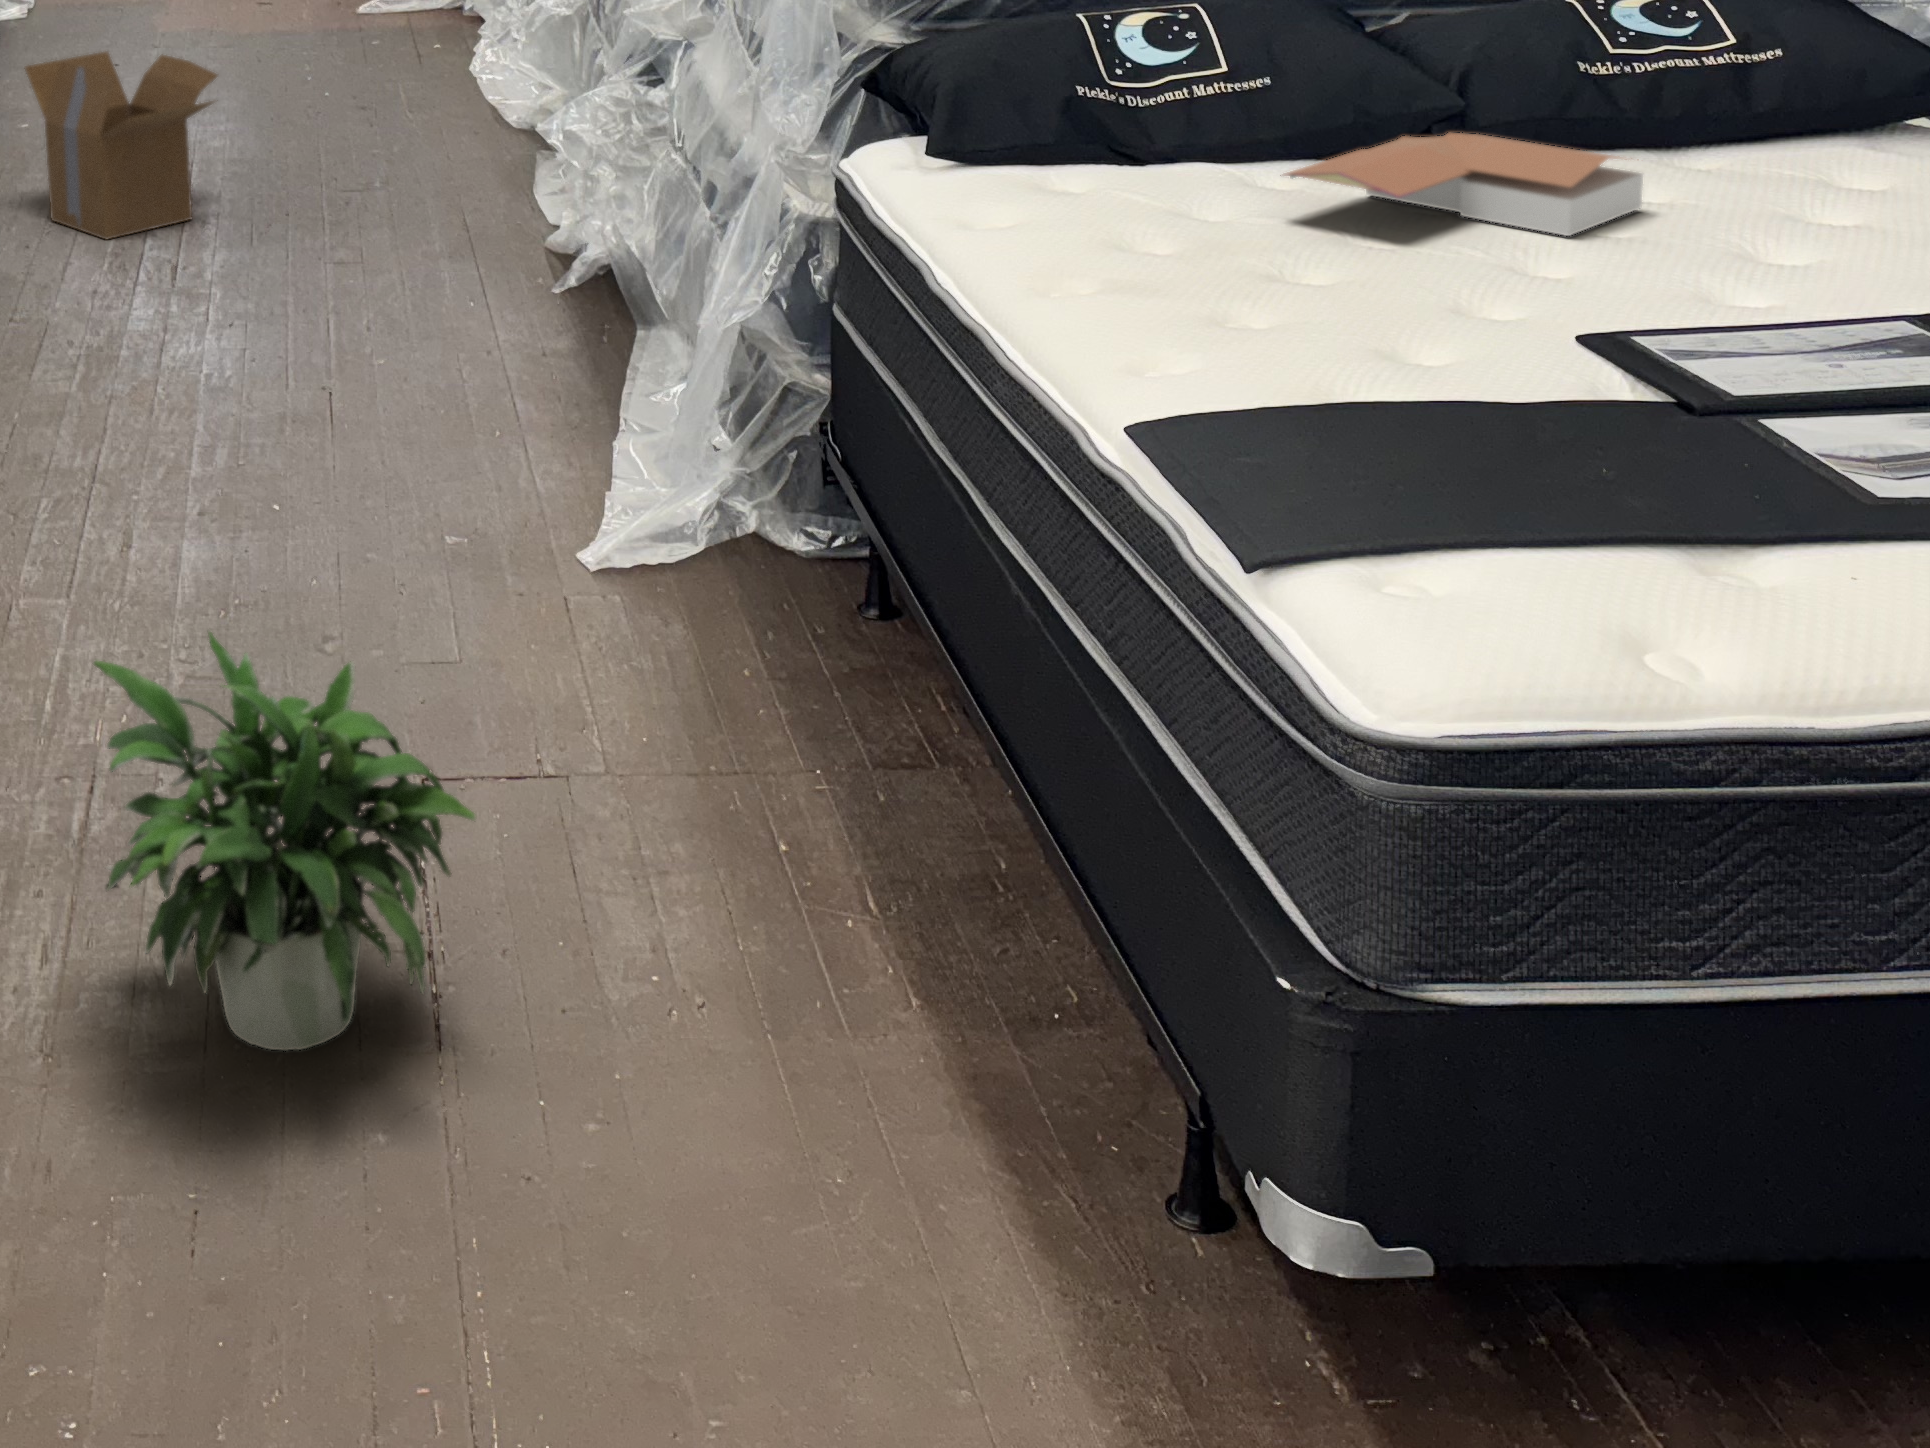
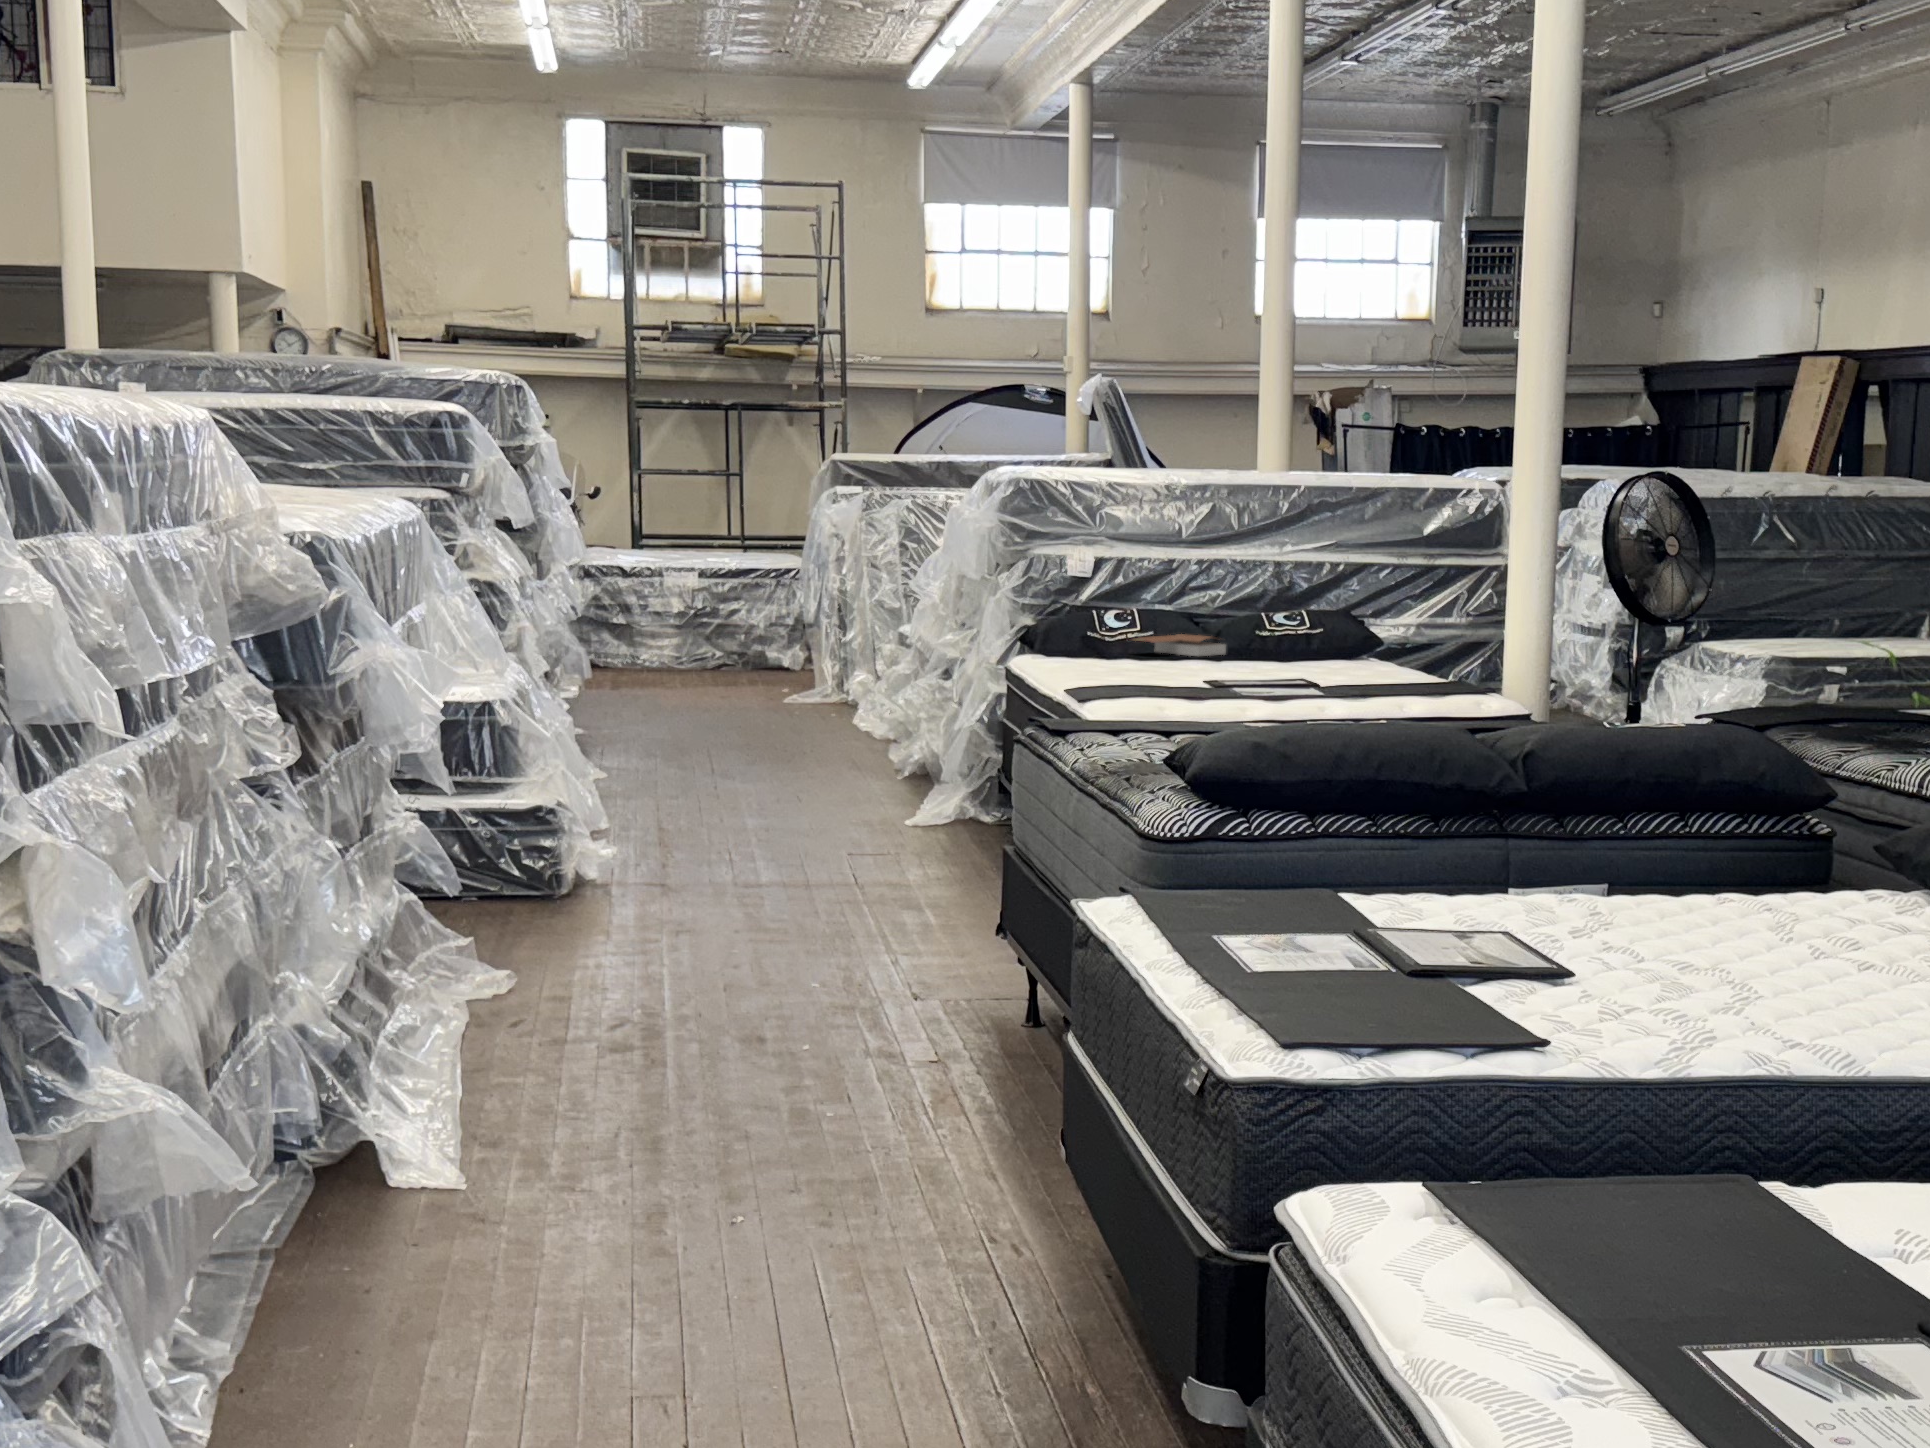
cardboard box: present [24,52,217,239] -> none [648,673,748,756]
potted plant: present [94,632,475,1050] -> none [771,747,888,852]

